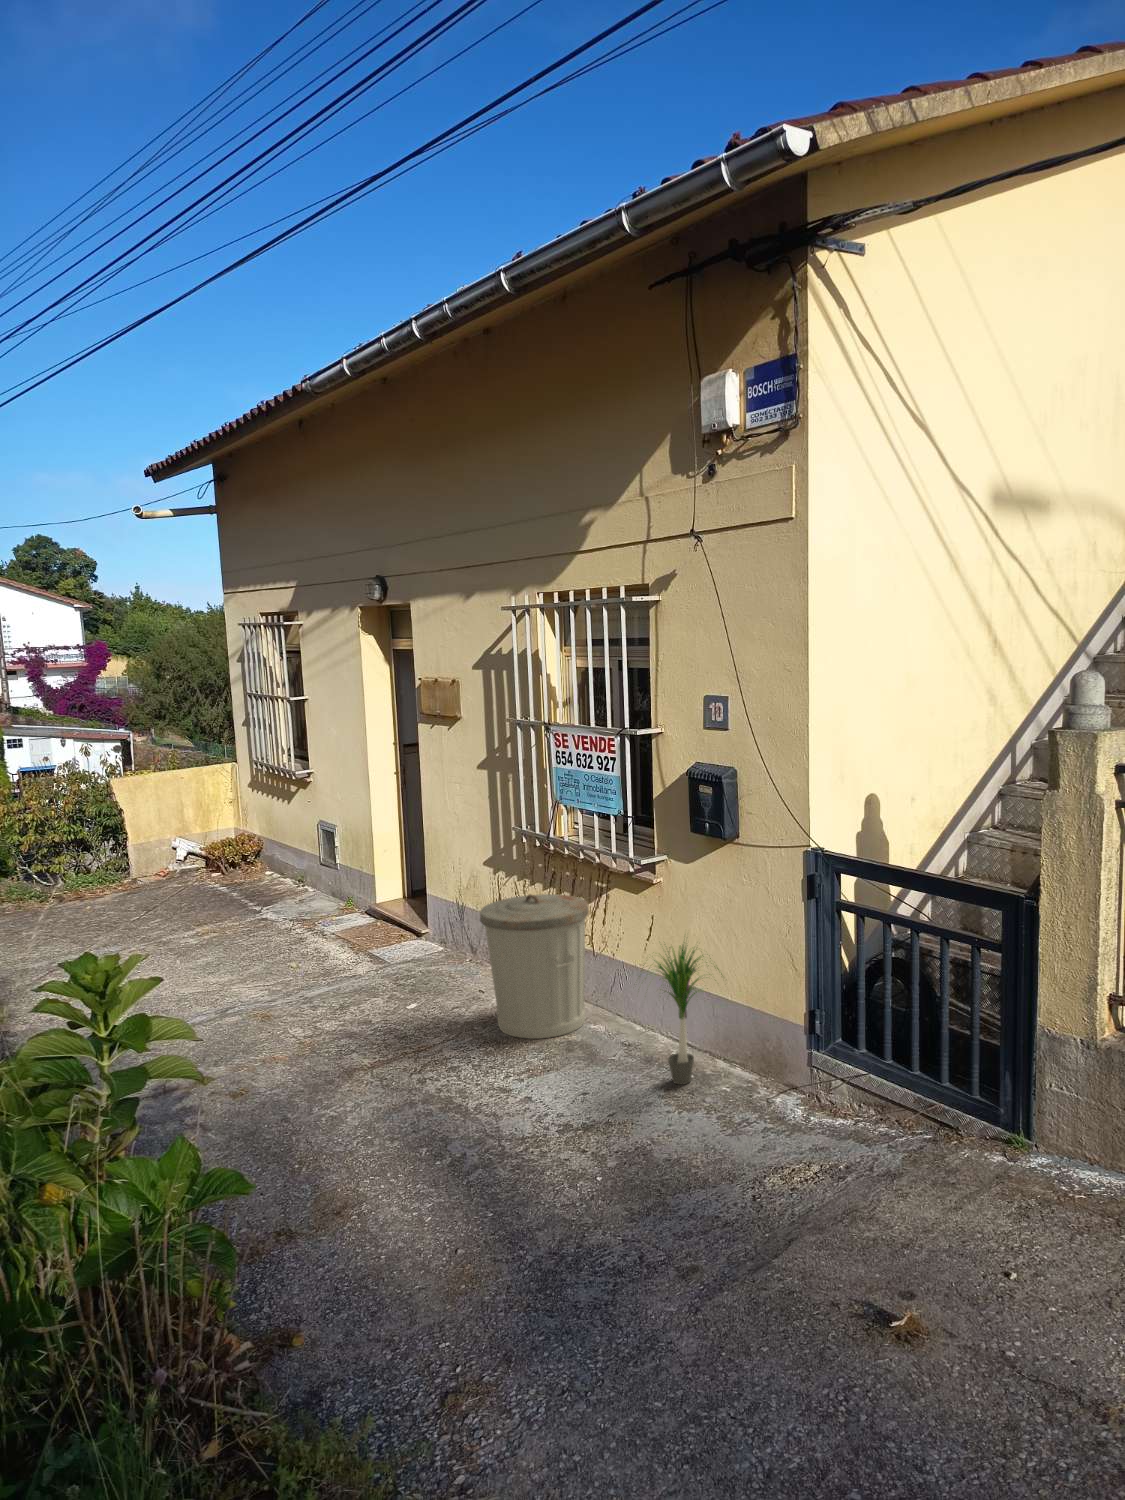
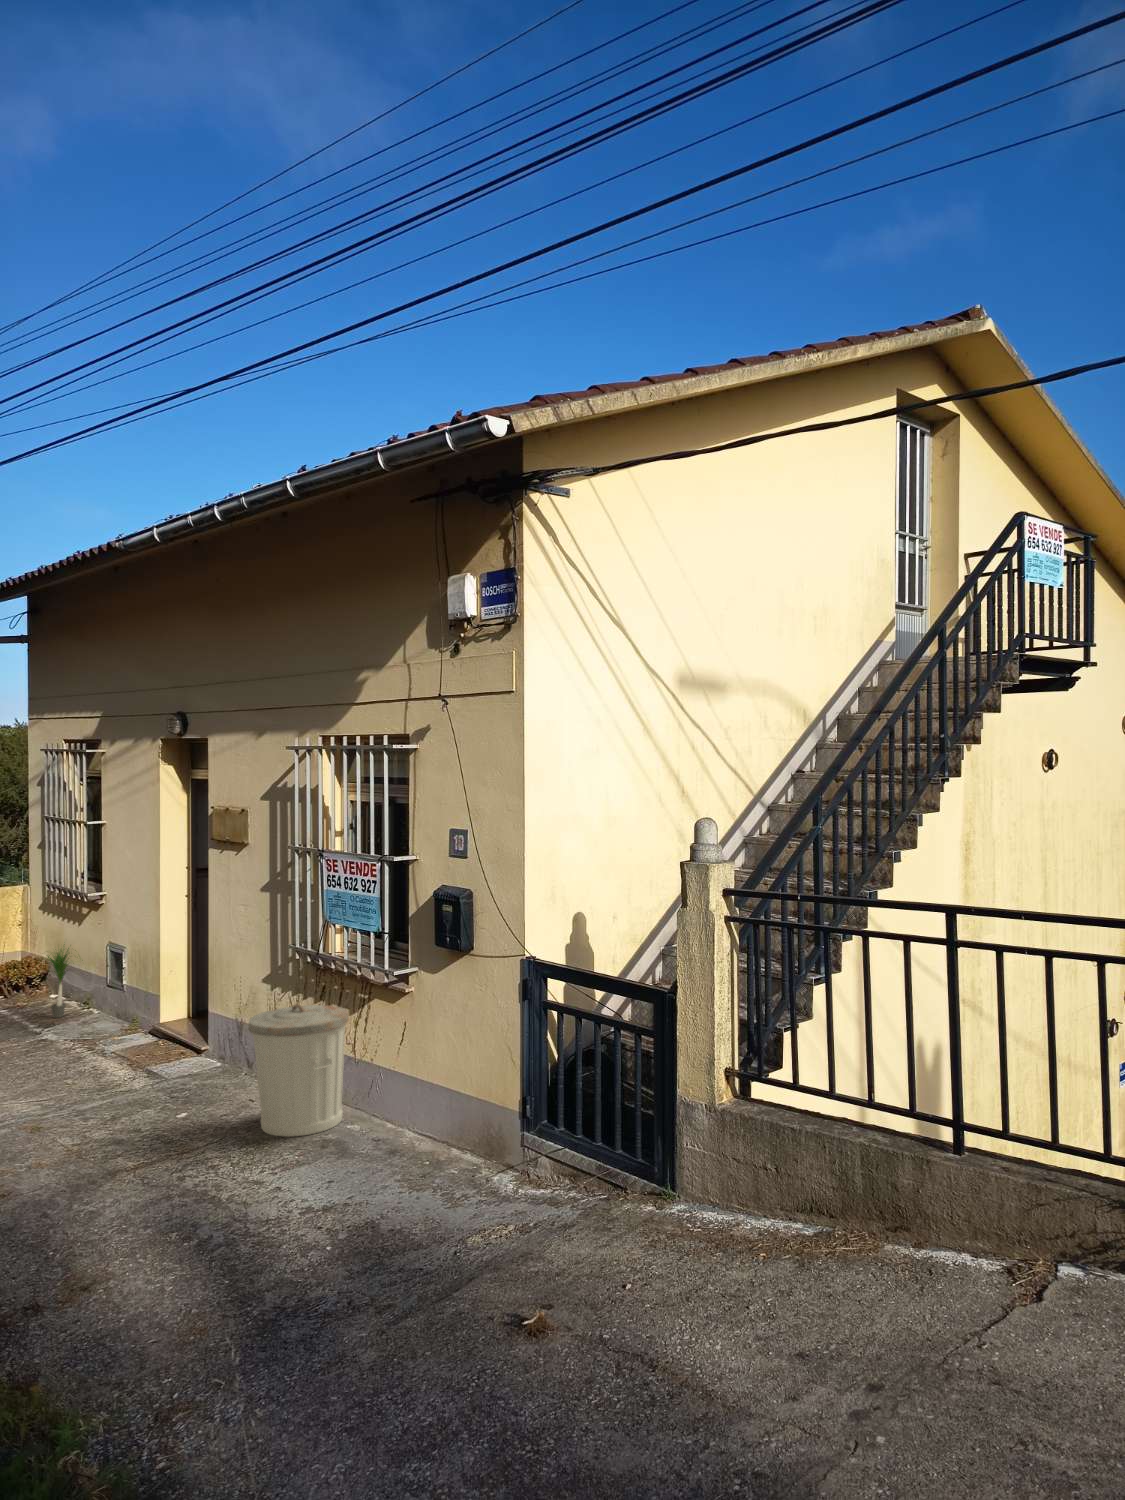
potted plant: present [642,945,722,1084] -> present [48,944,70,1018]

